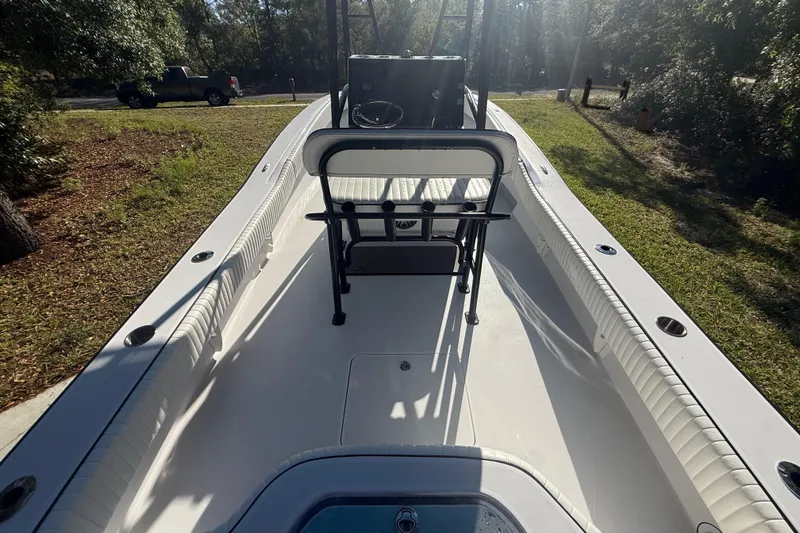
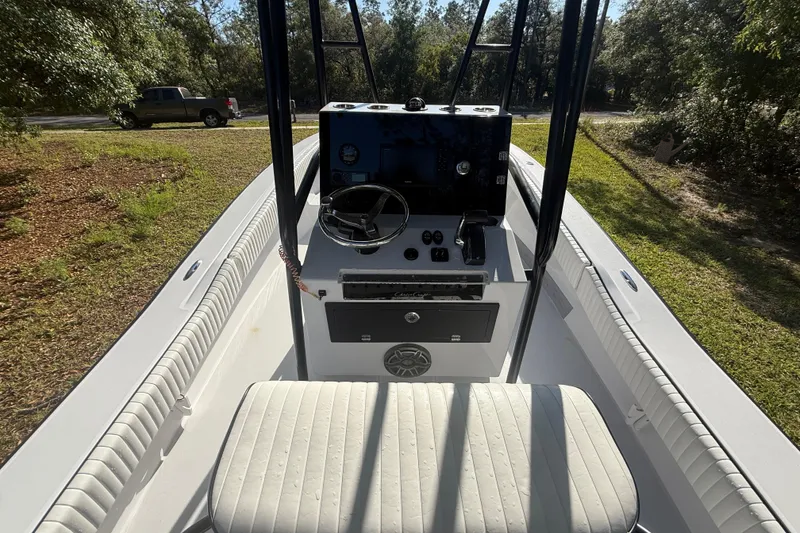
bench: present [582,75,631,106] -> none [593,101,646,138]

